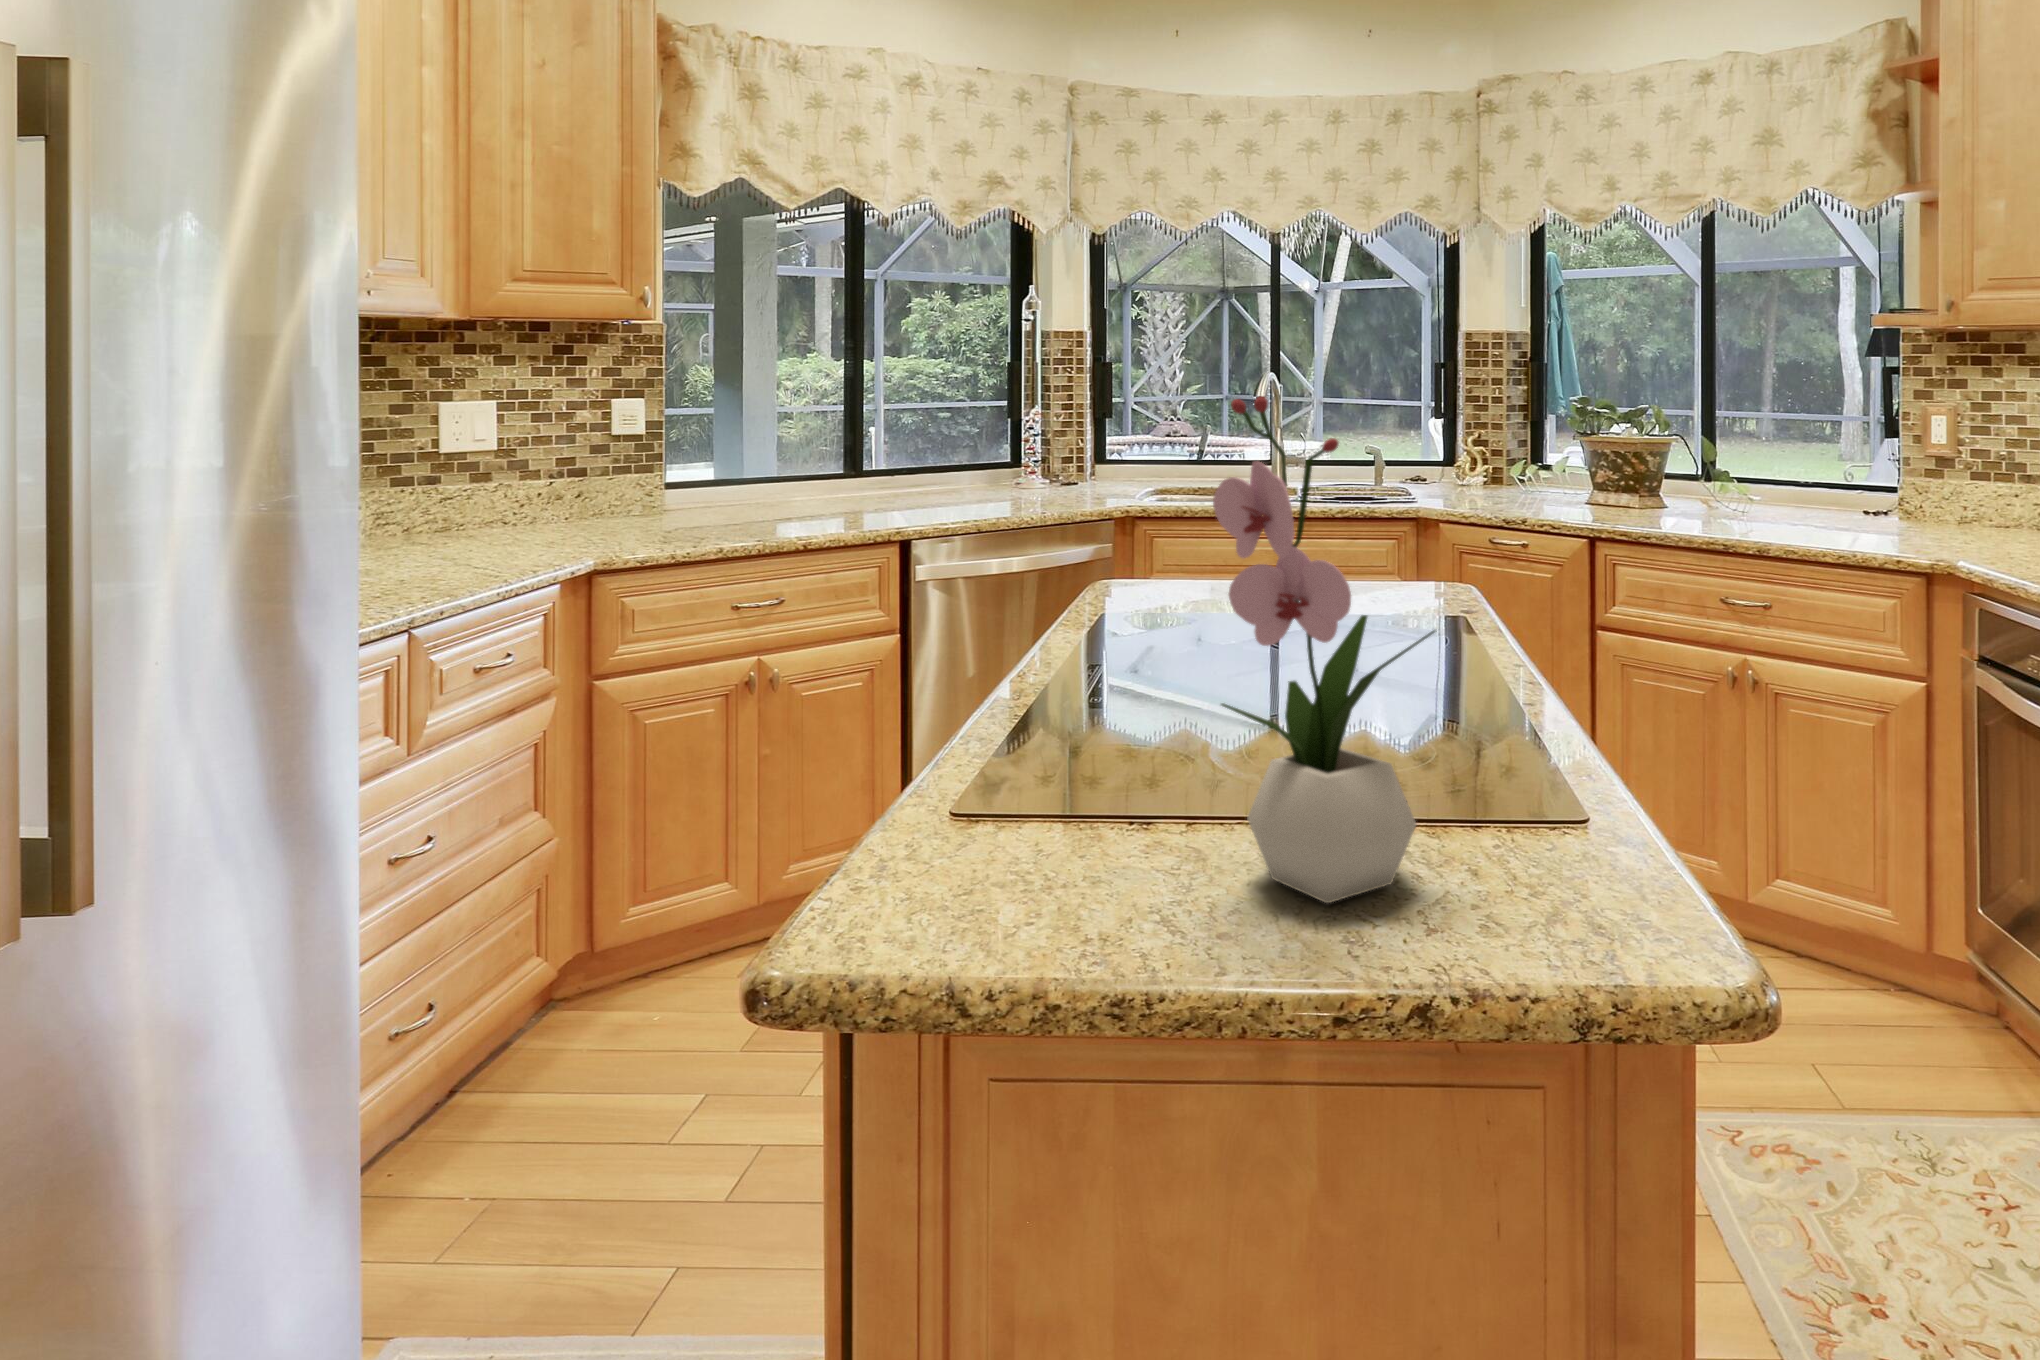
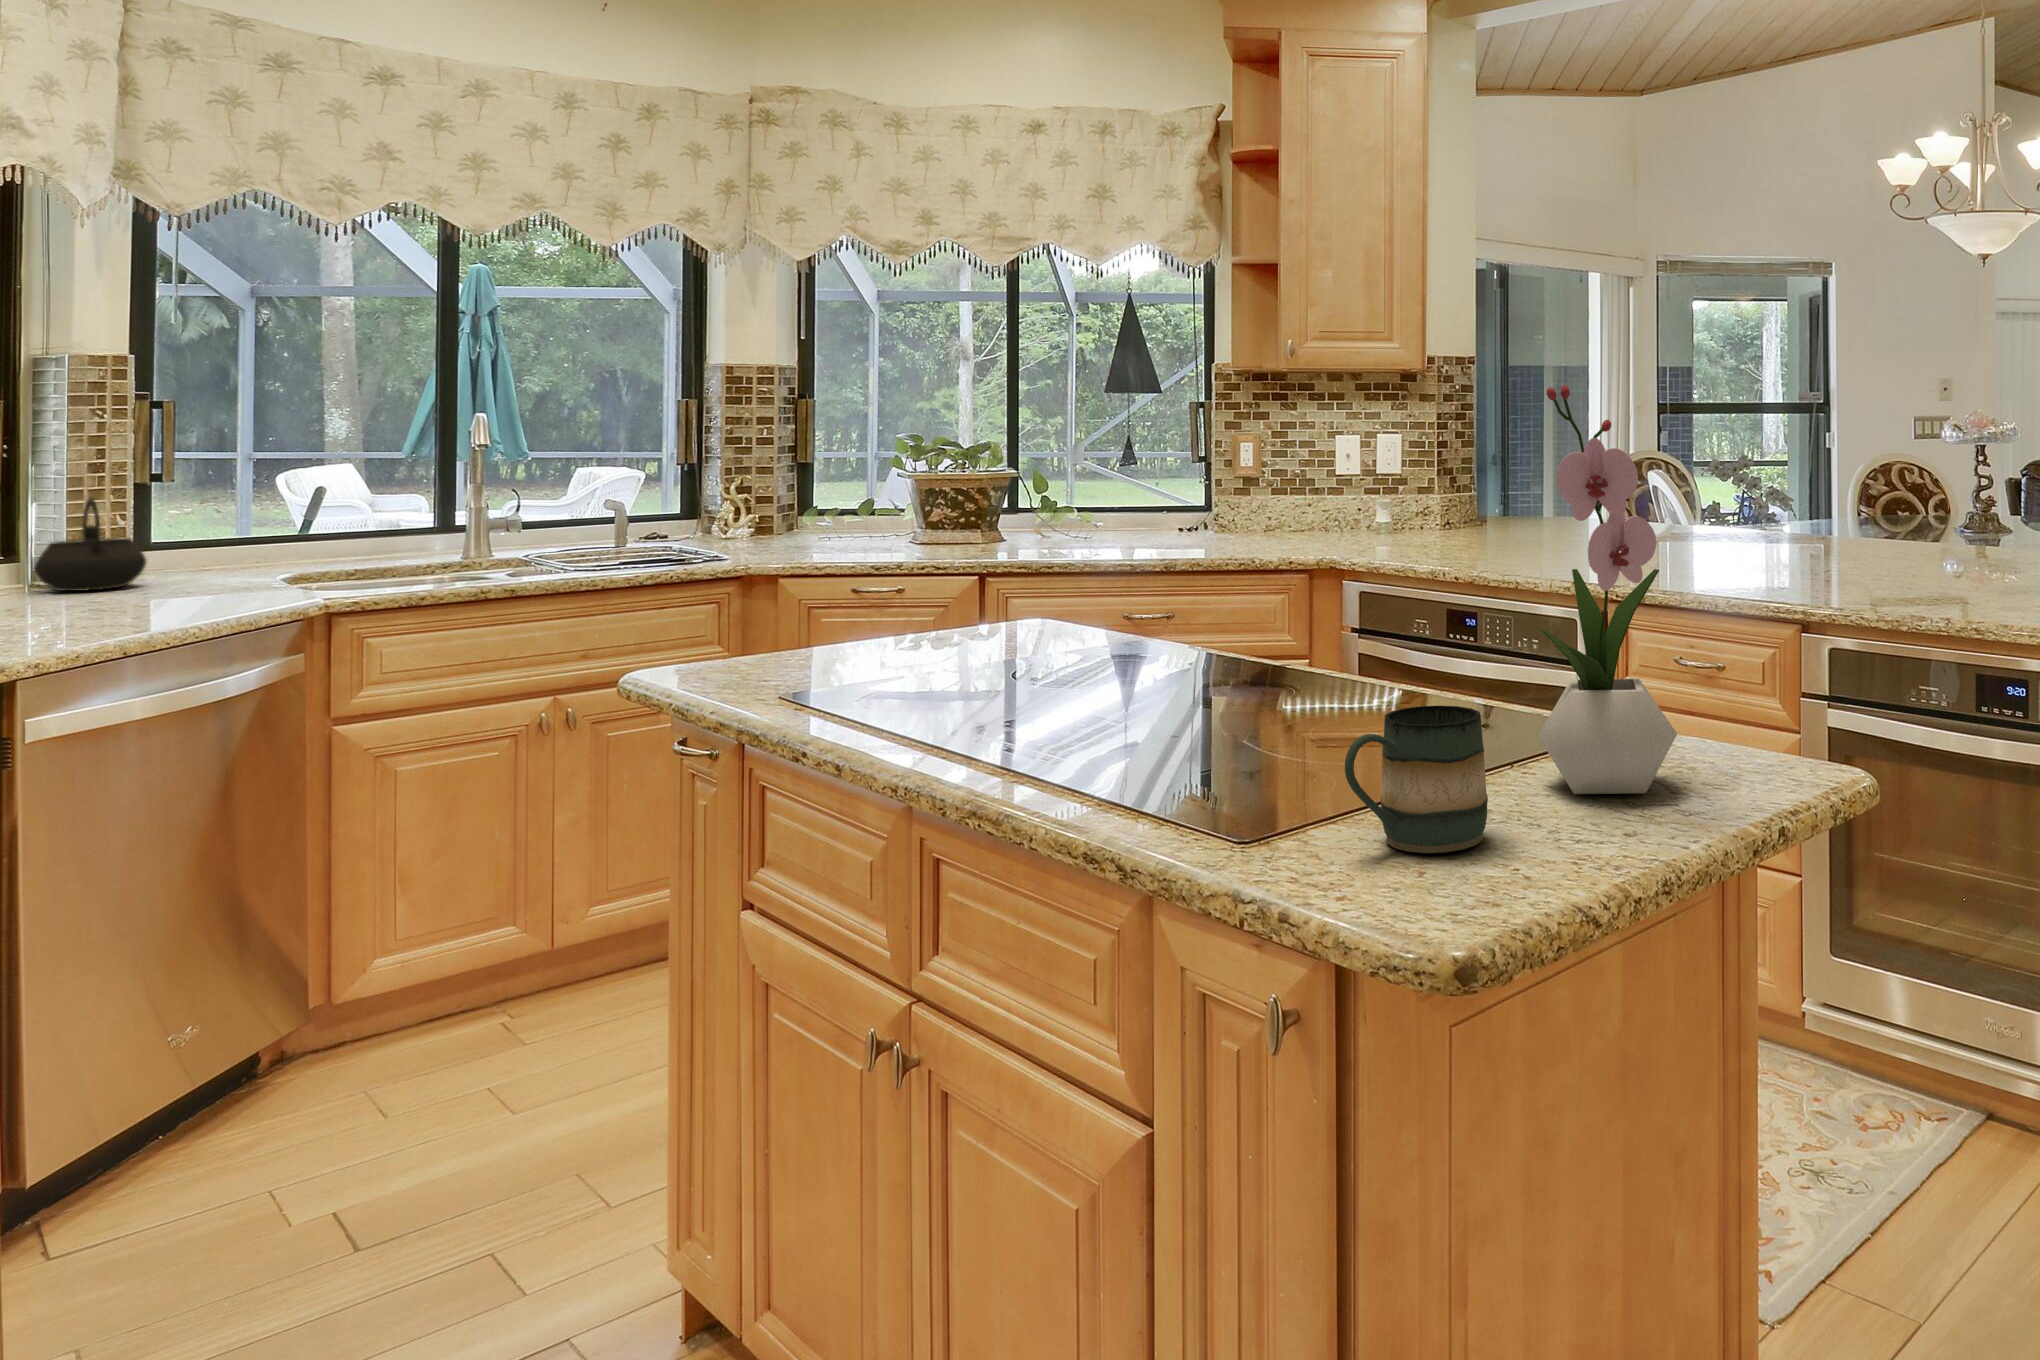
kettle: none [1032,429,1085,489] -> present [34,498,146,591]
mug: none [940,733,1099,893] -> present [1345,706,1488,853]

